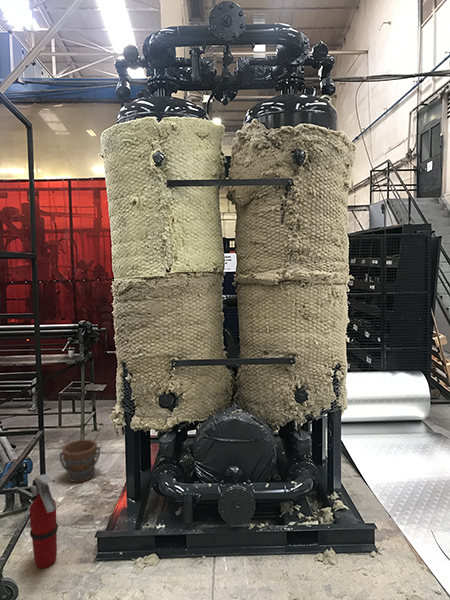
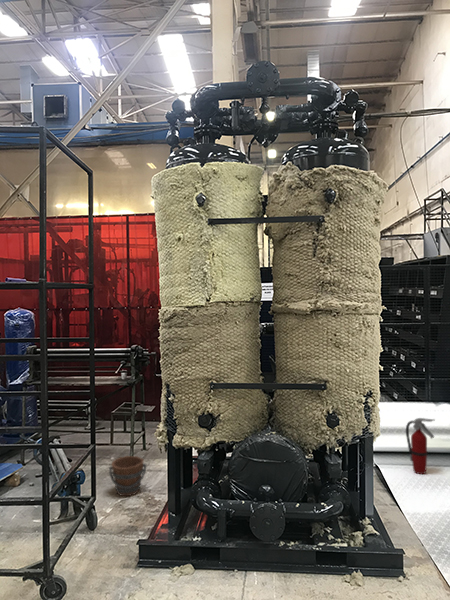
fire extinguisher: present [29,474,58,568] -> present [406,418,434,474]

